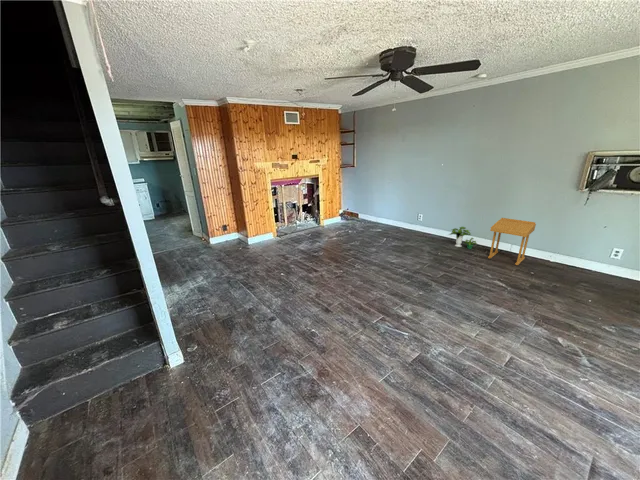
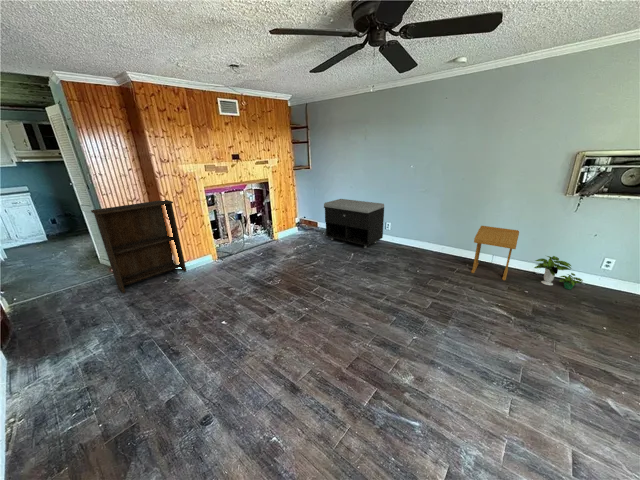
bookshelf: none [198,189,254,253] -> present [91,200,186,293]
storage bench: none [363,193,417,235] -> present [324,199,384,248]
potted plant: present [450,227,477,249] -> present [534,256,583,290]

